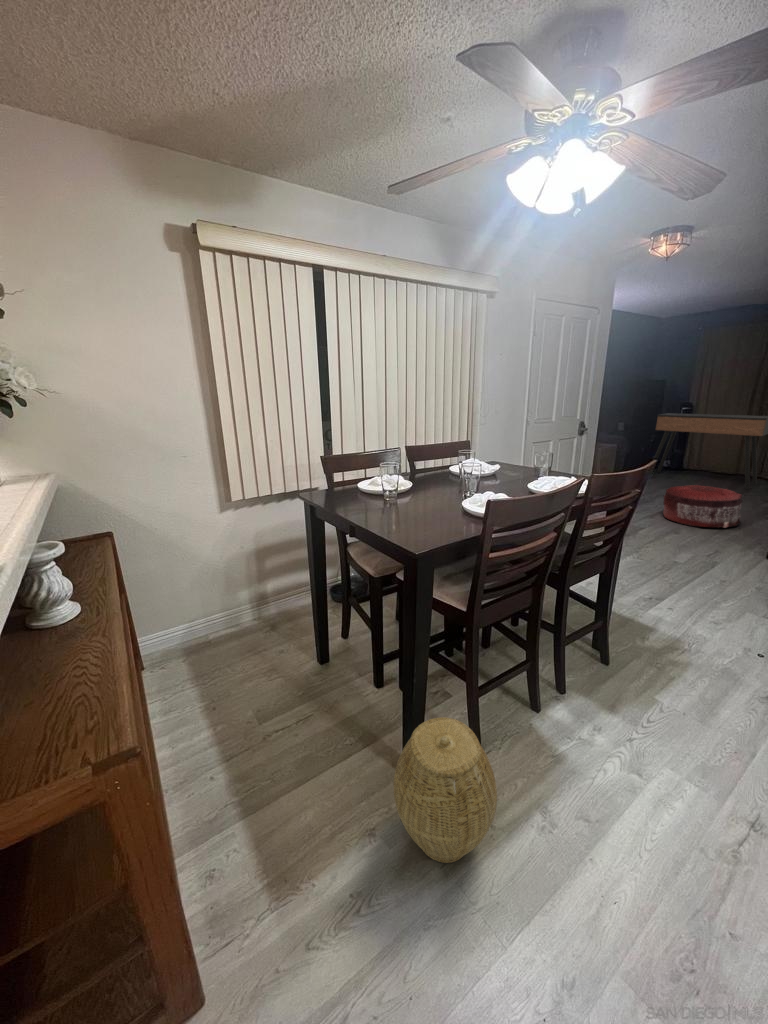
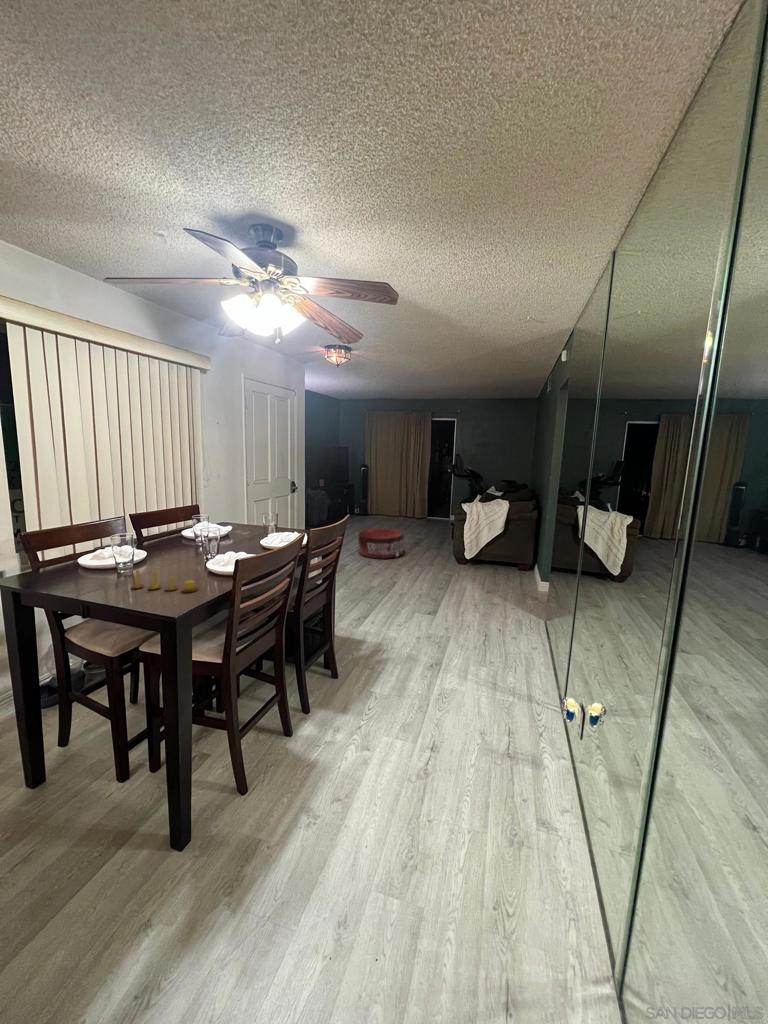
console table: present [655,413,768,490] -> none [345,474,413,528]
candle: none [390,497,449,529] -> present [131,570,198,592]
woven basket: present [394,717,497,863] -> none [169,762,271,908]

